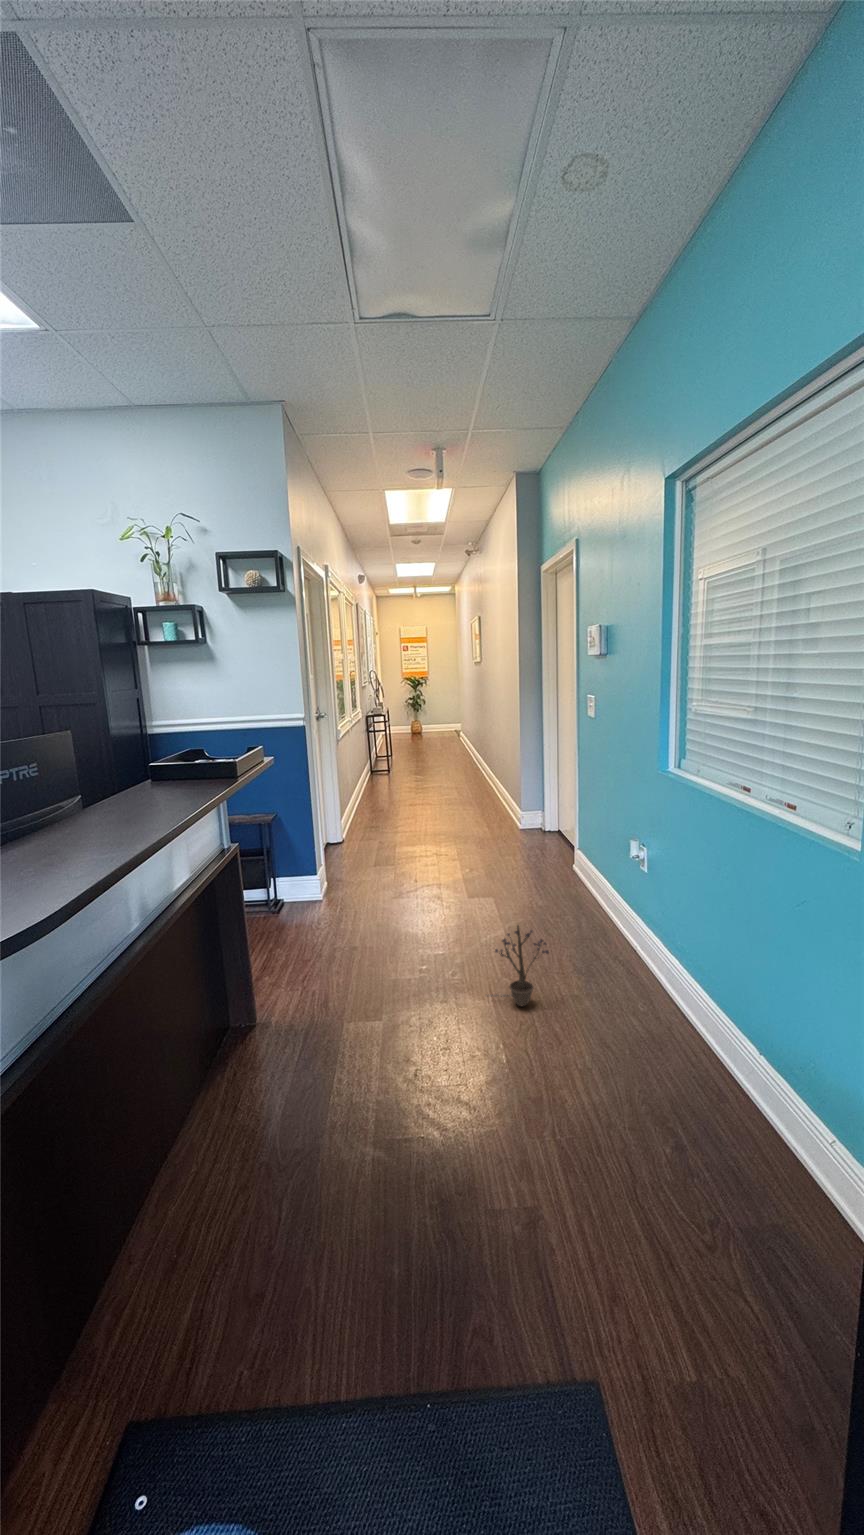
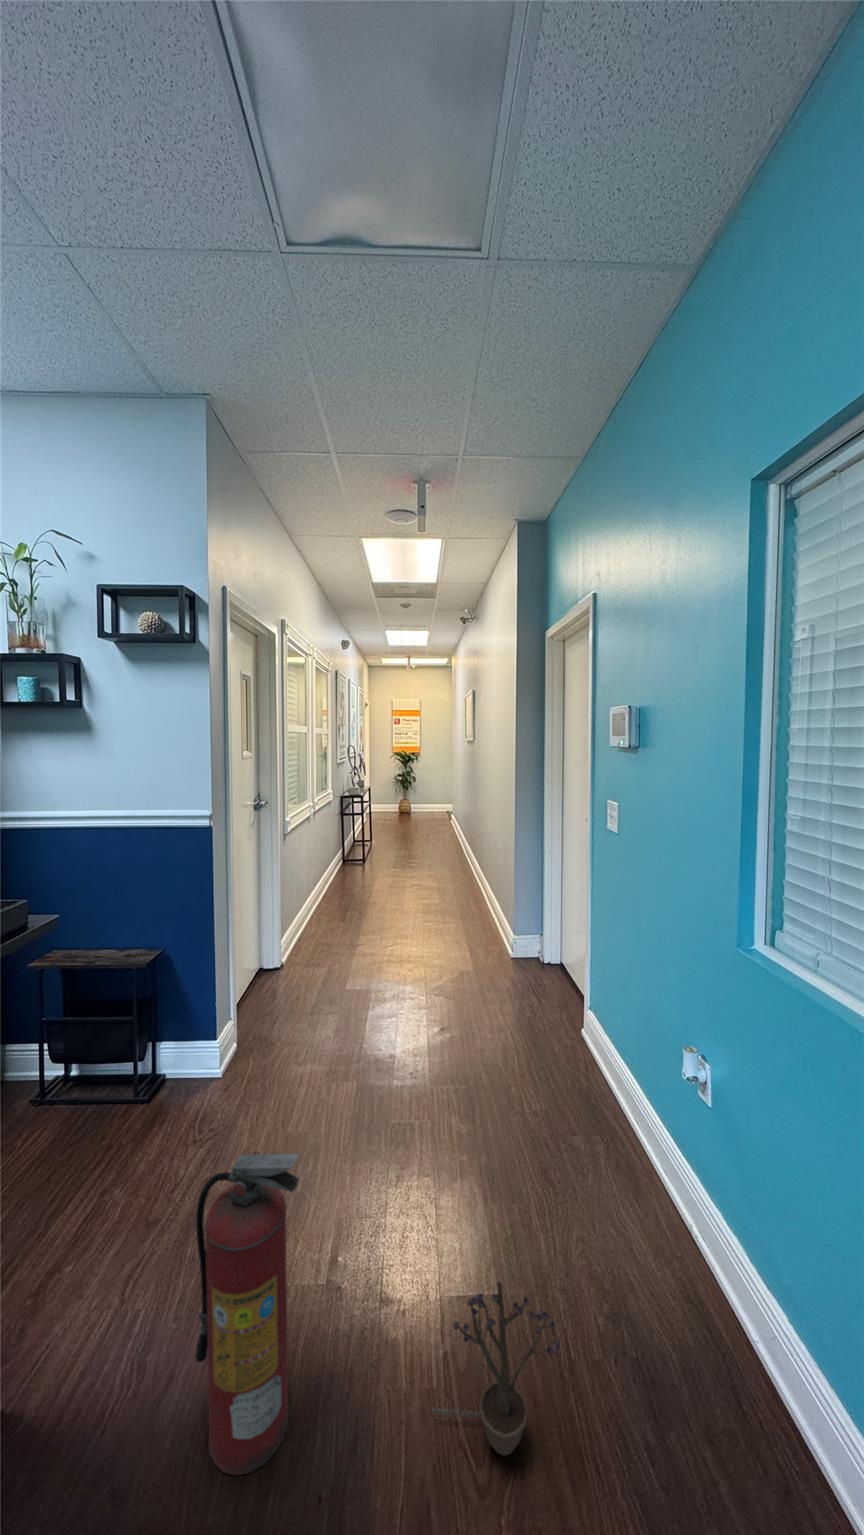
fire extinguisher: none [361,868,414,1017] -> present [196,1152,299,1475]

